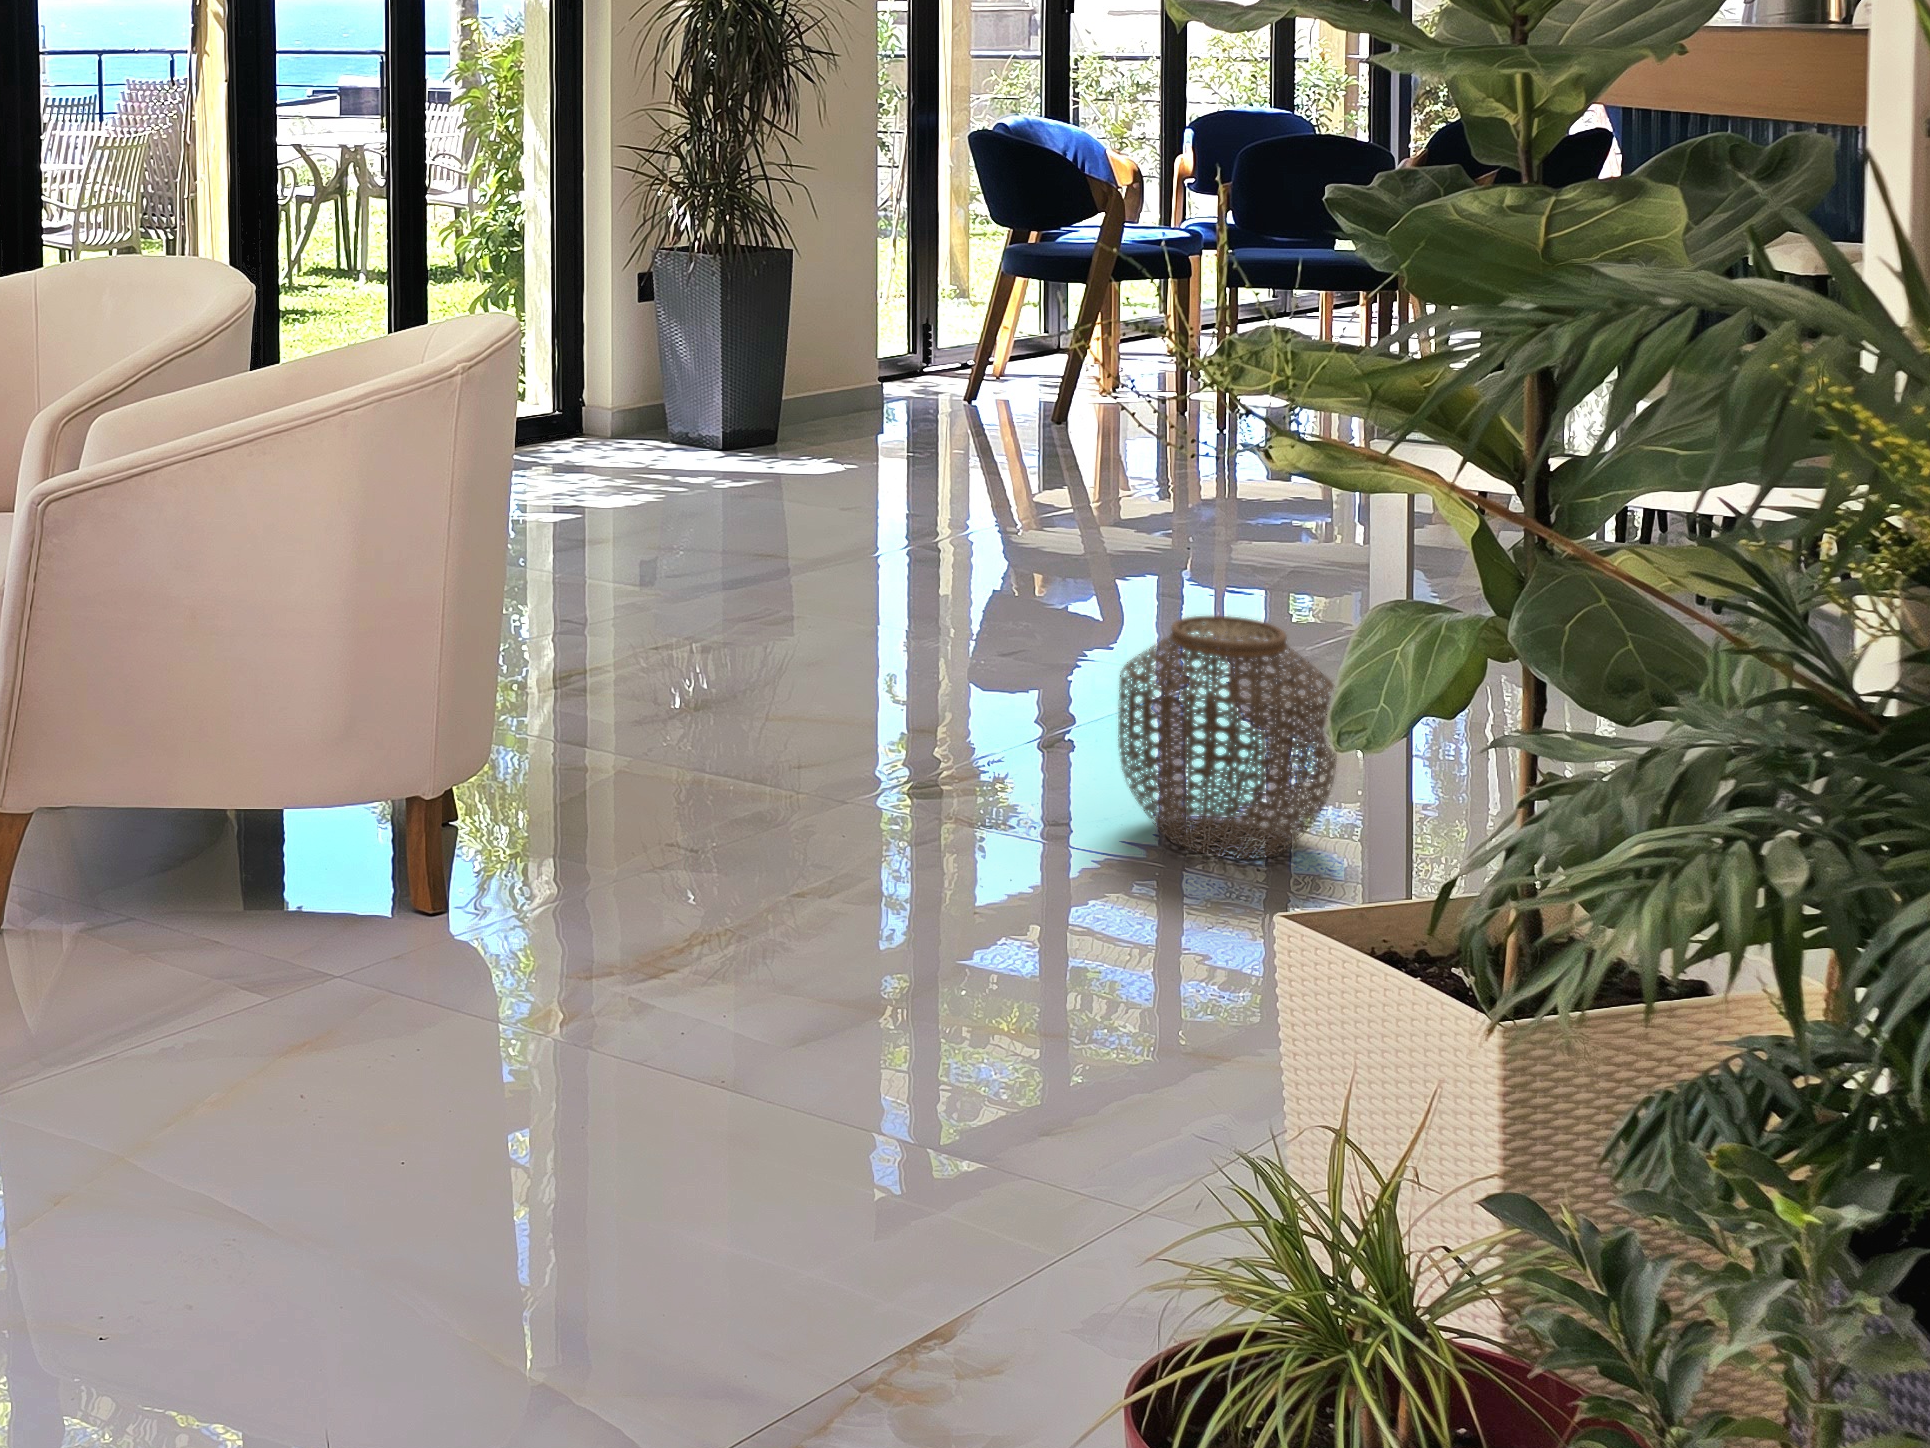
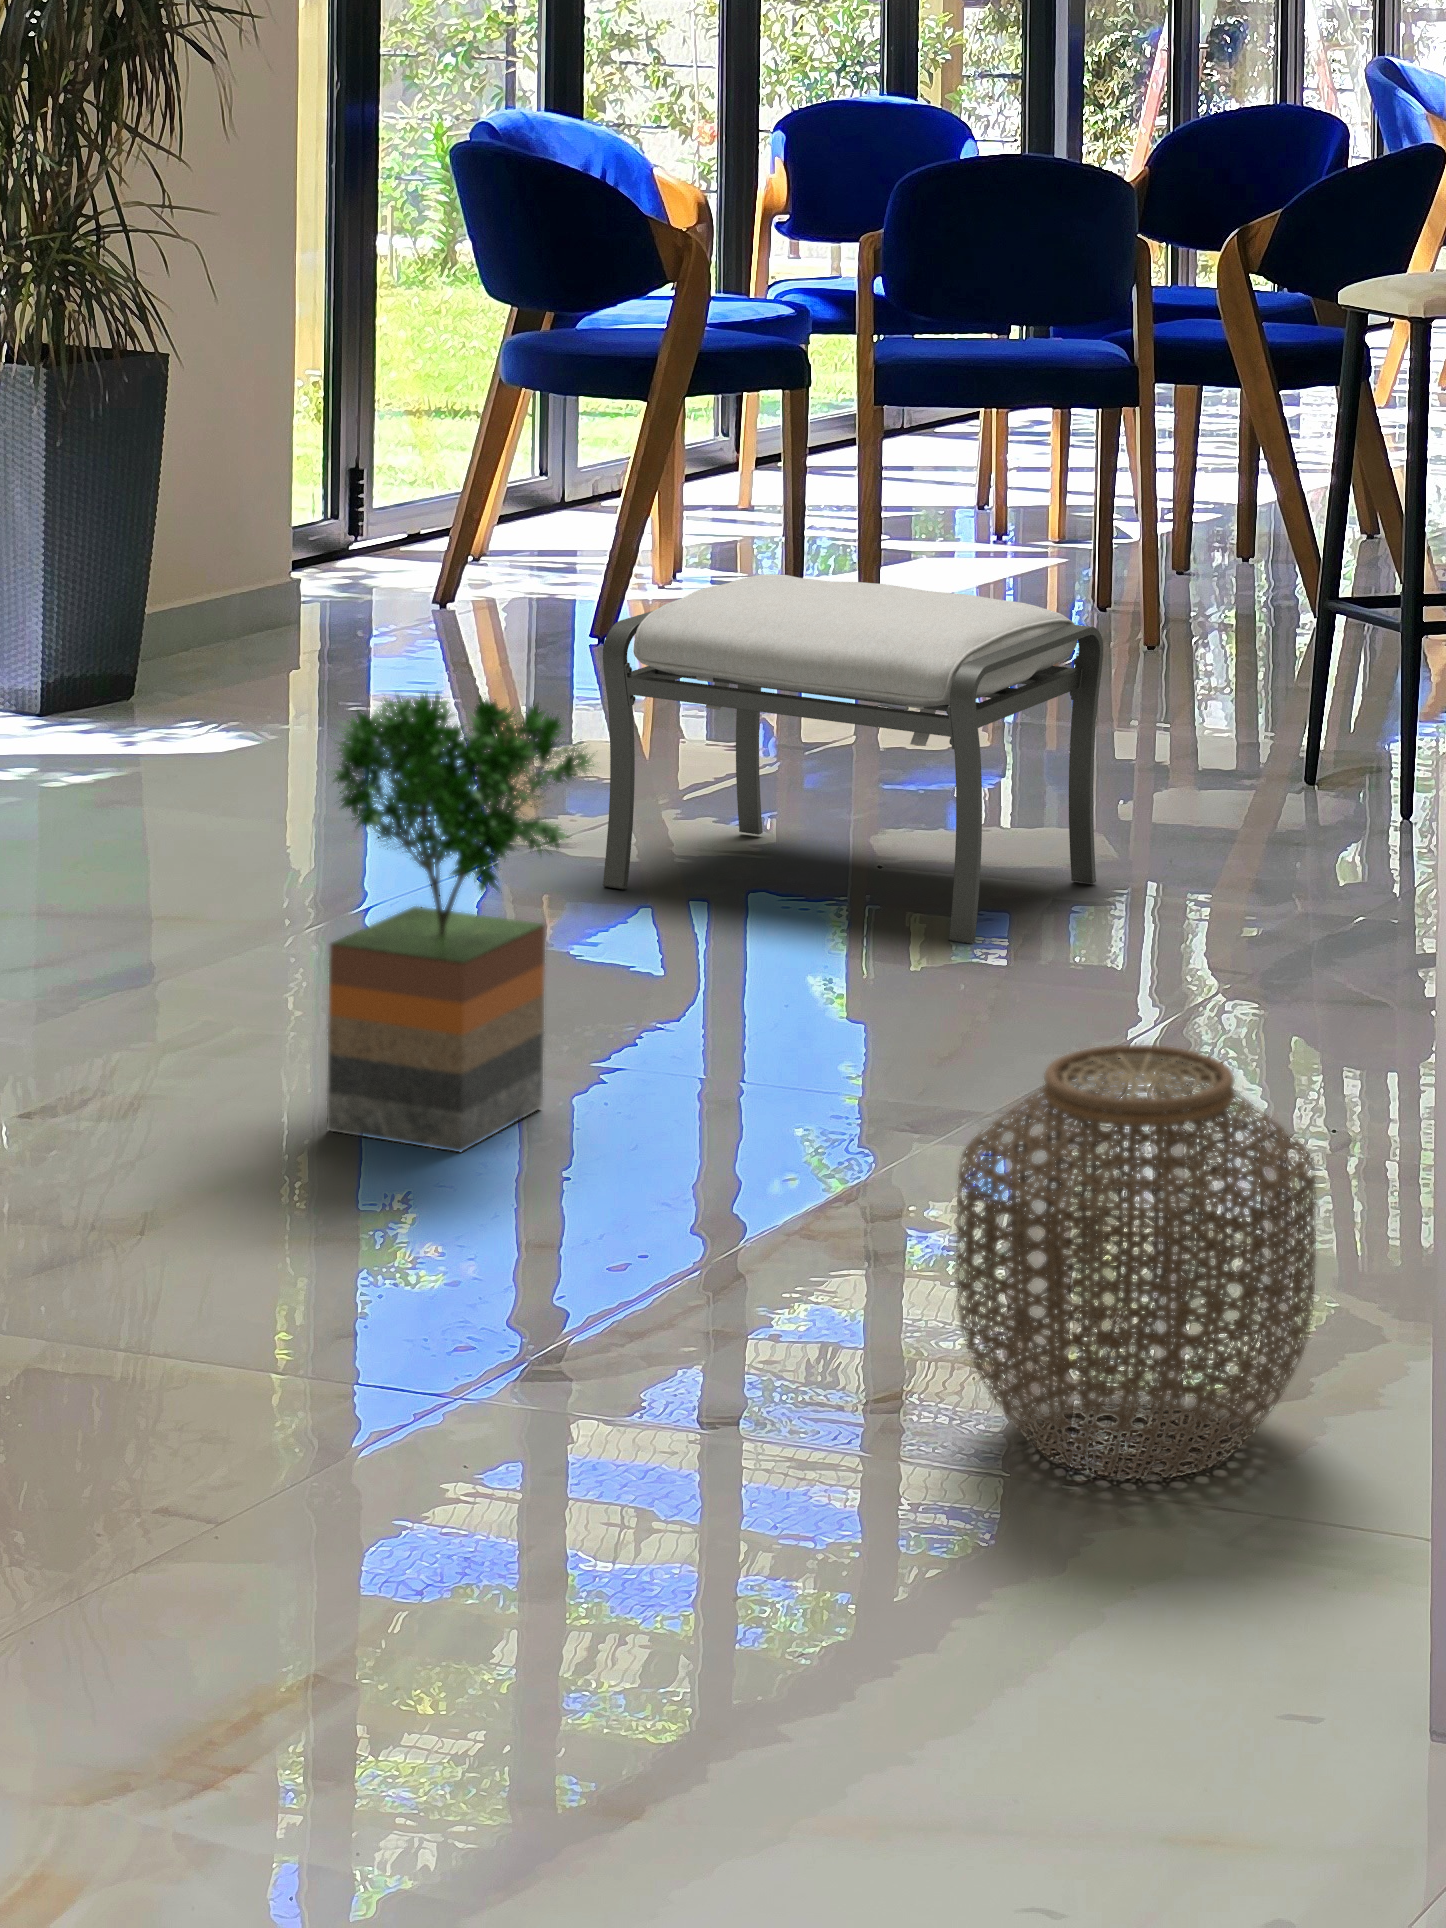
ottoman: none [1009,380,1321,598] -> present [602,574,1103,944]
potted tree: none [812,413,971,665] -> present [327,694,594,1152]

